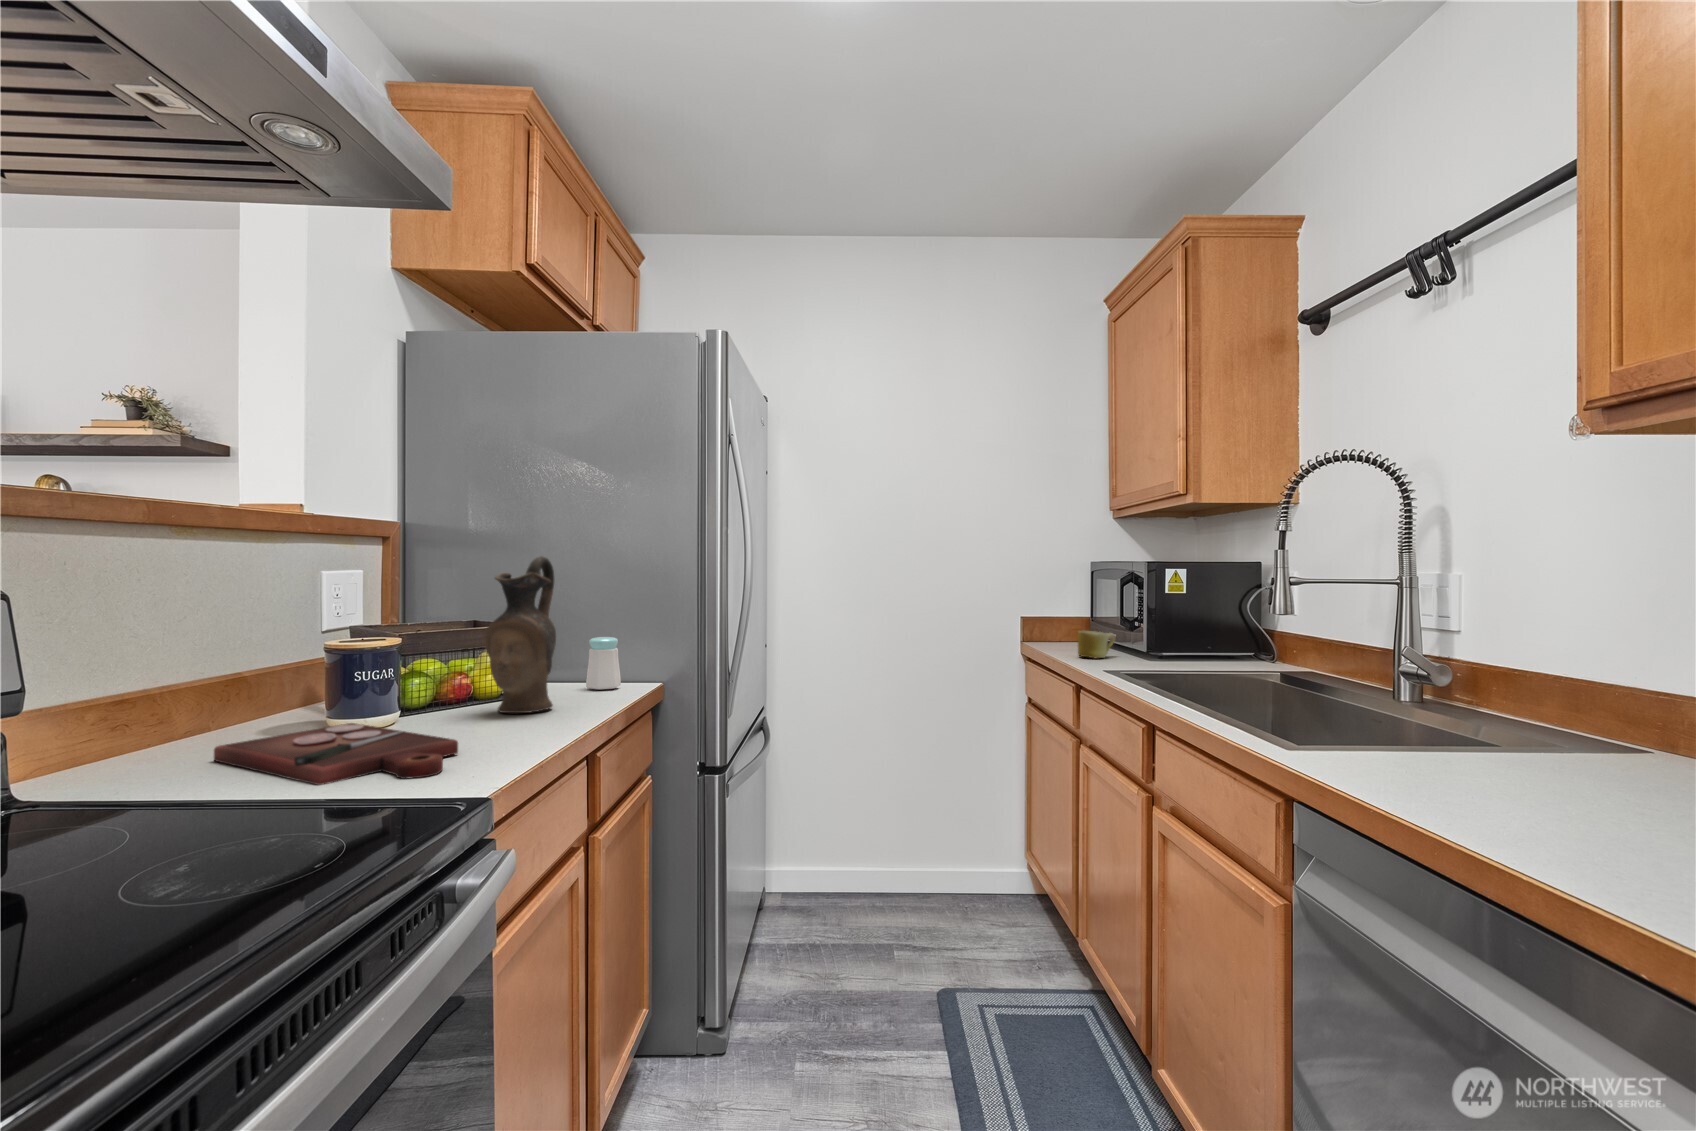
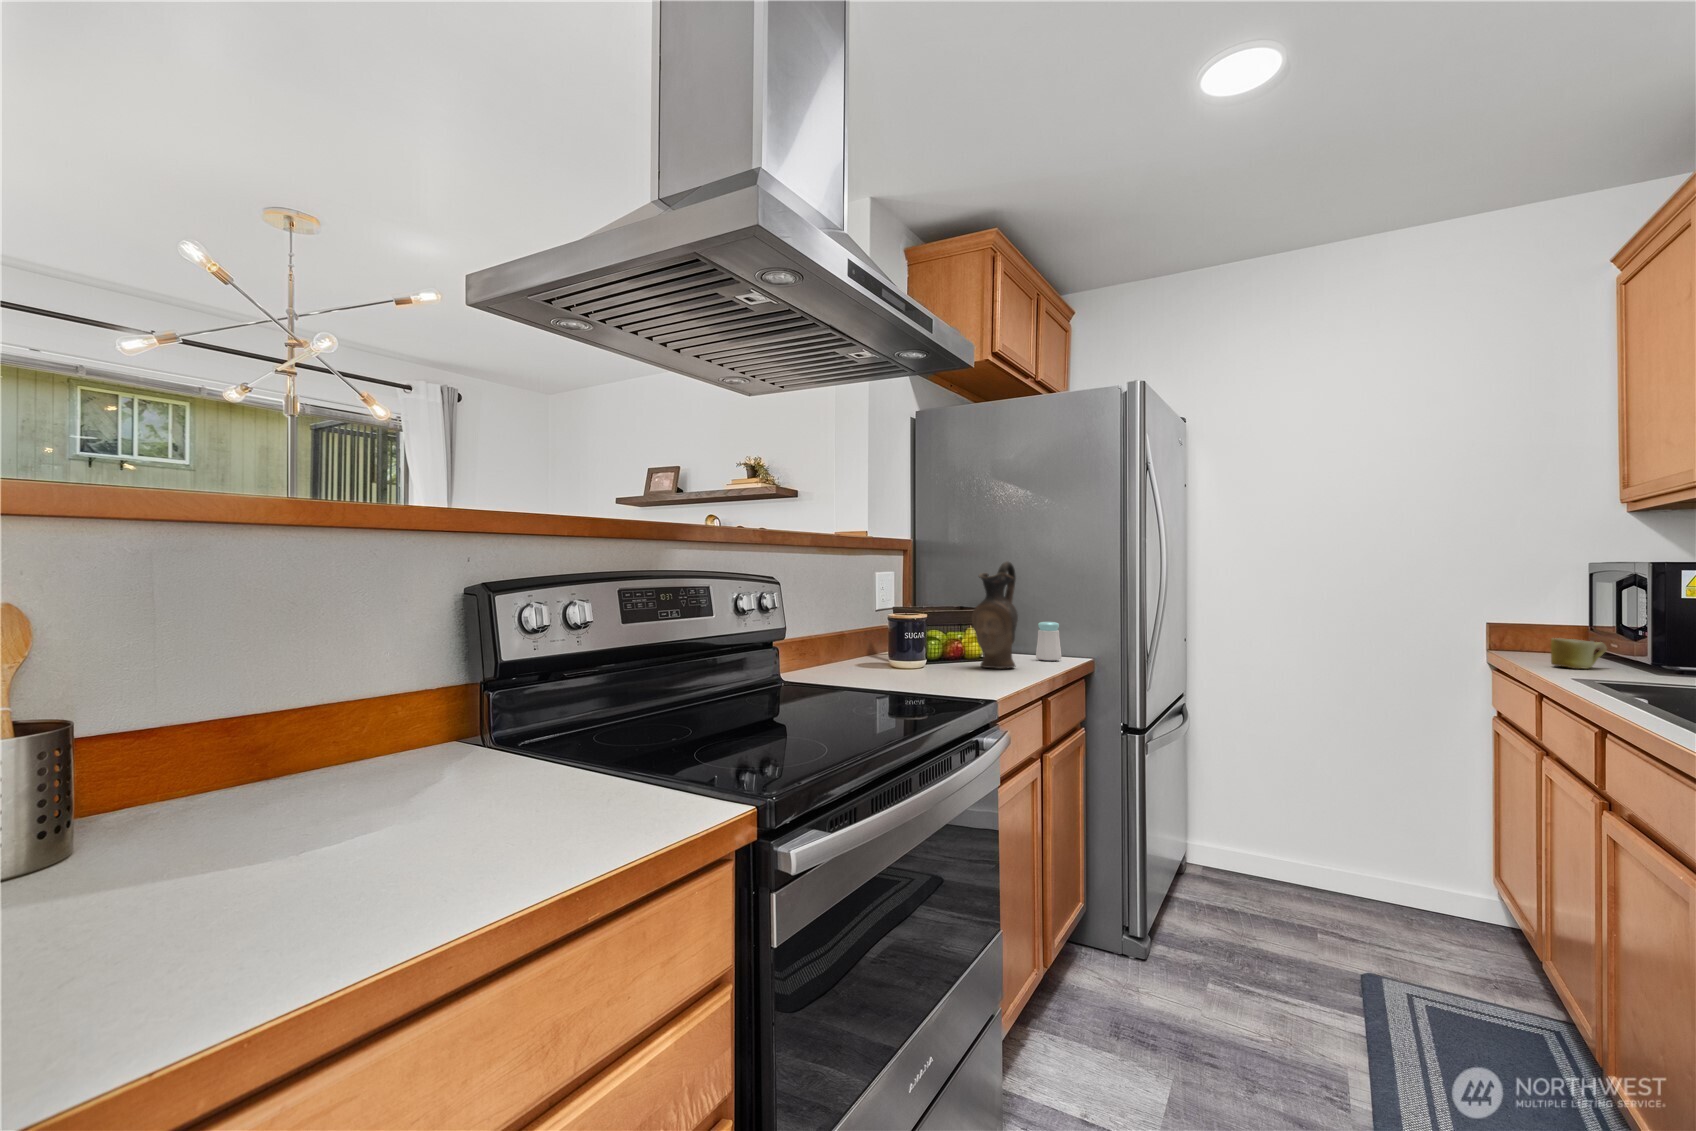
cutting board: present [214,723,458,785] -> none [842,663,966,691]

